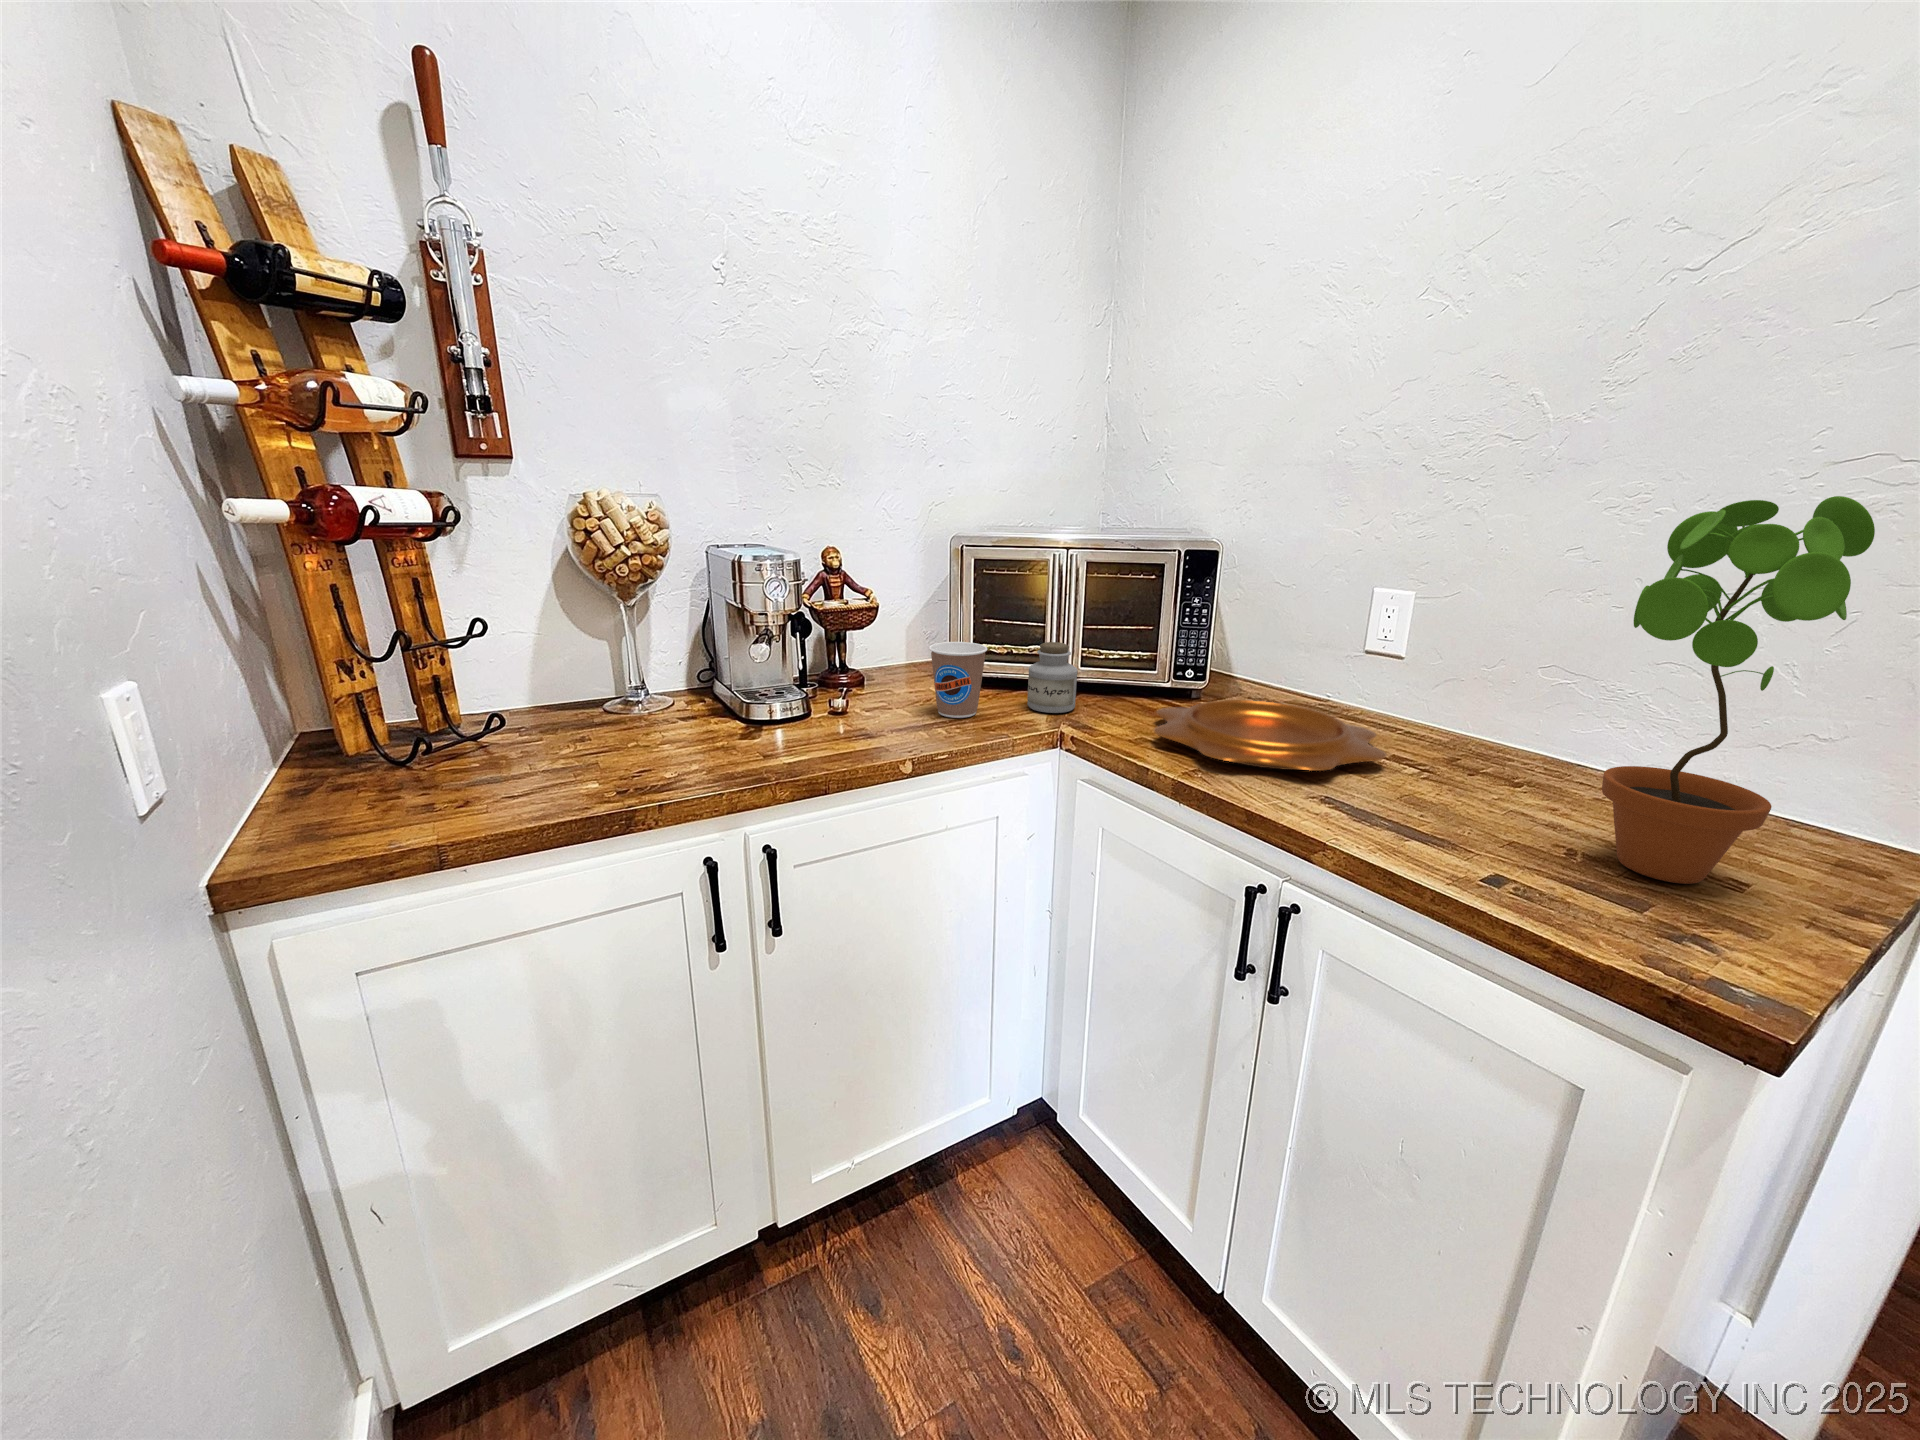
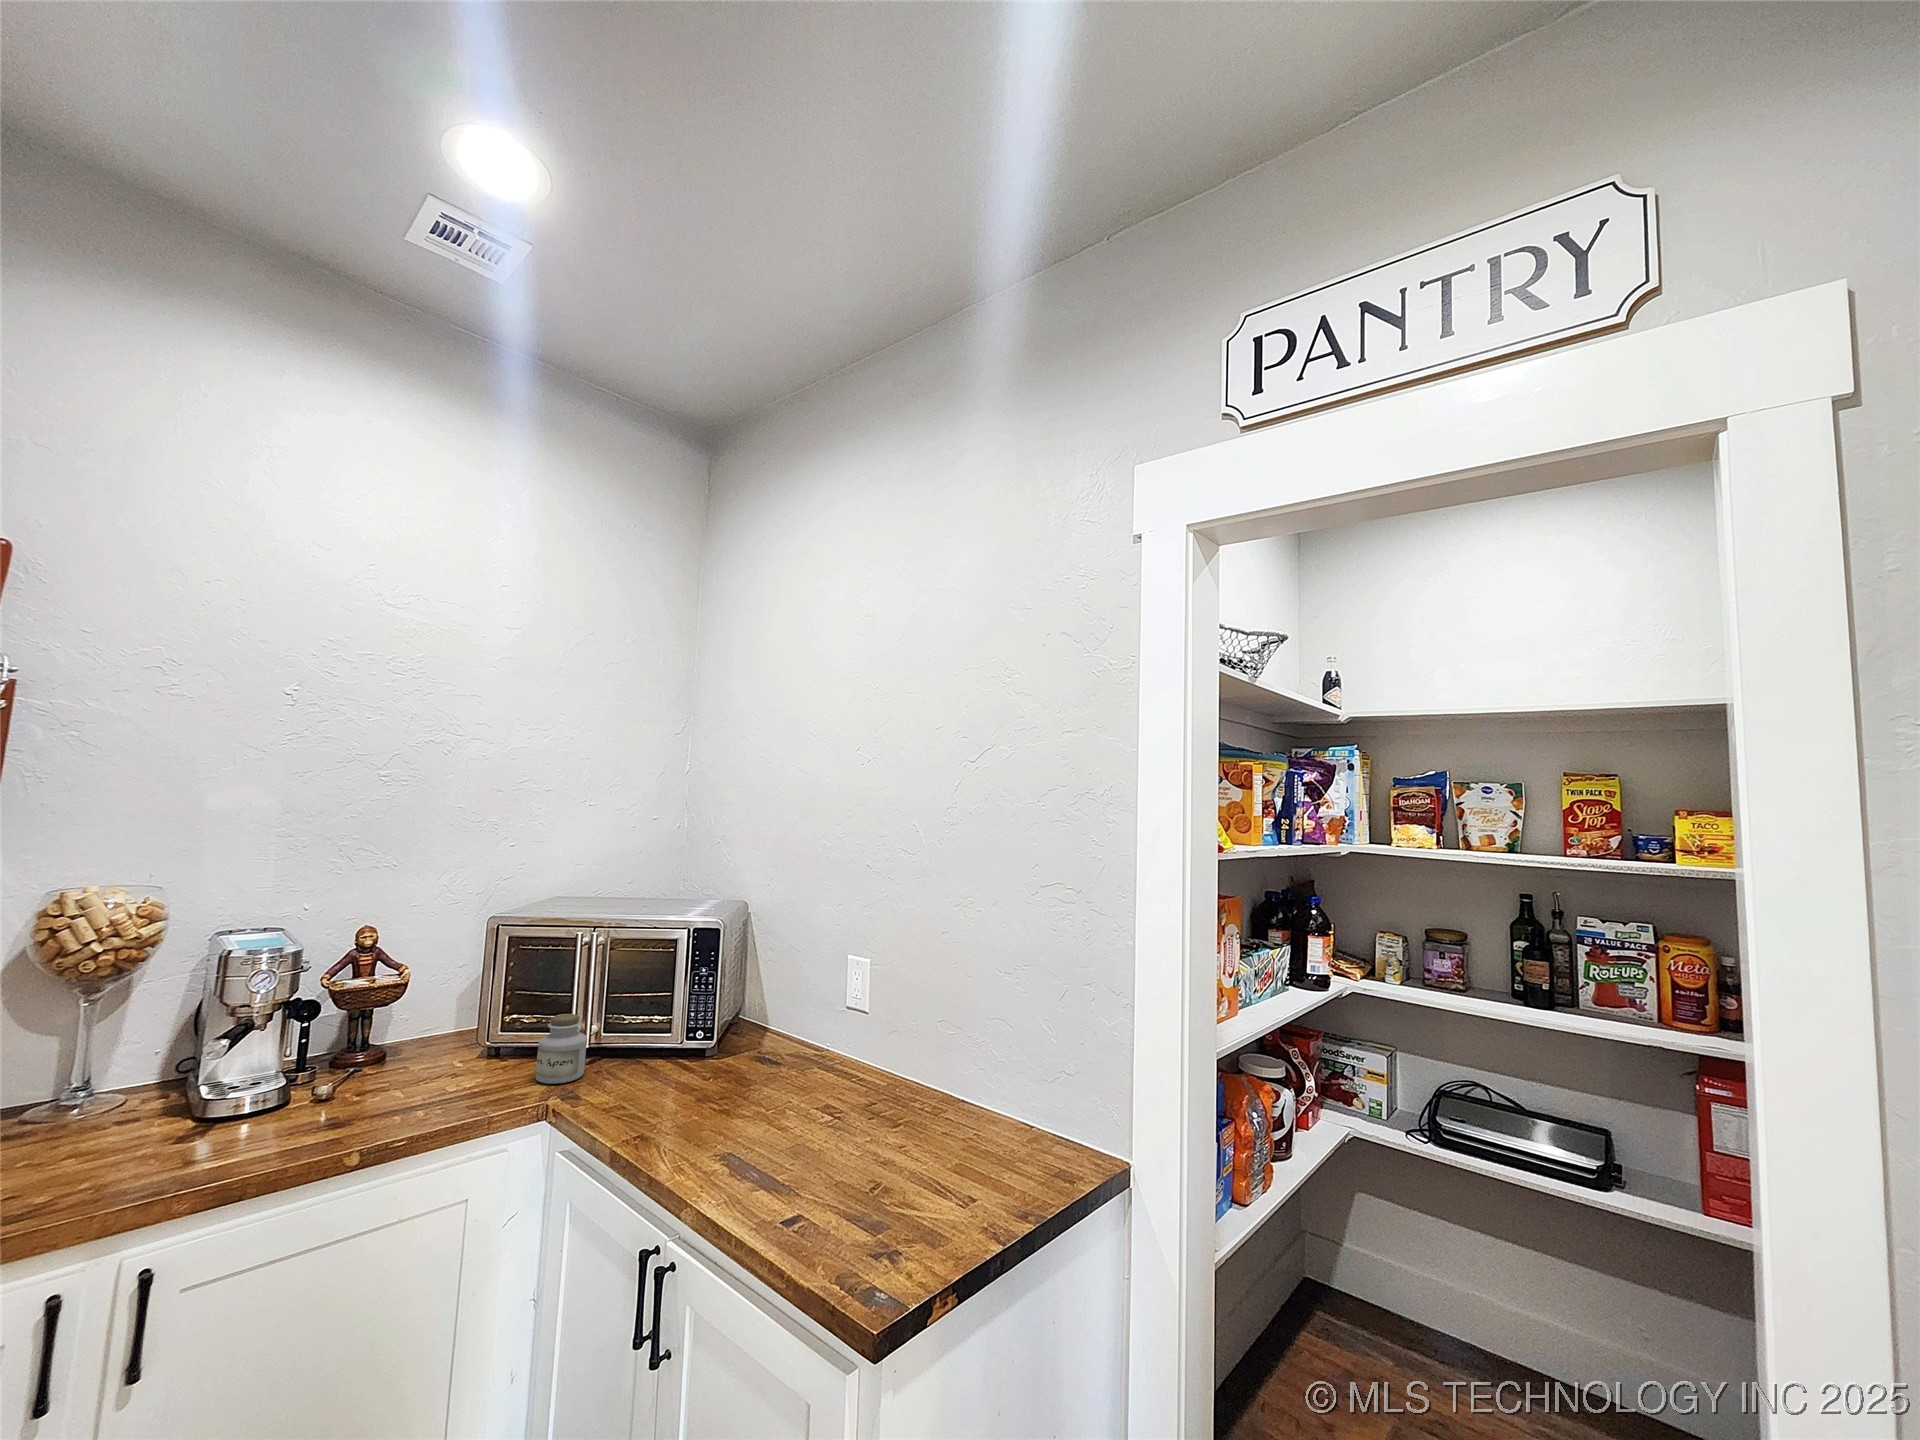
potted plant: present [1602,496,1875,884] -> none [870,926,987,1206]
coffee cup: present [929,642,987,718] -> none [430,1019,493,1097]
decorative bowl: present [1154,700,1386,771] -> none [625,1061,822,1129]

